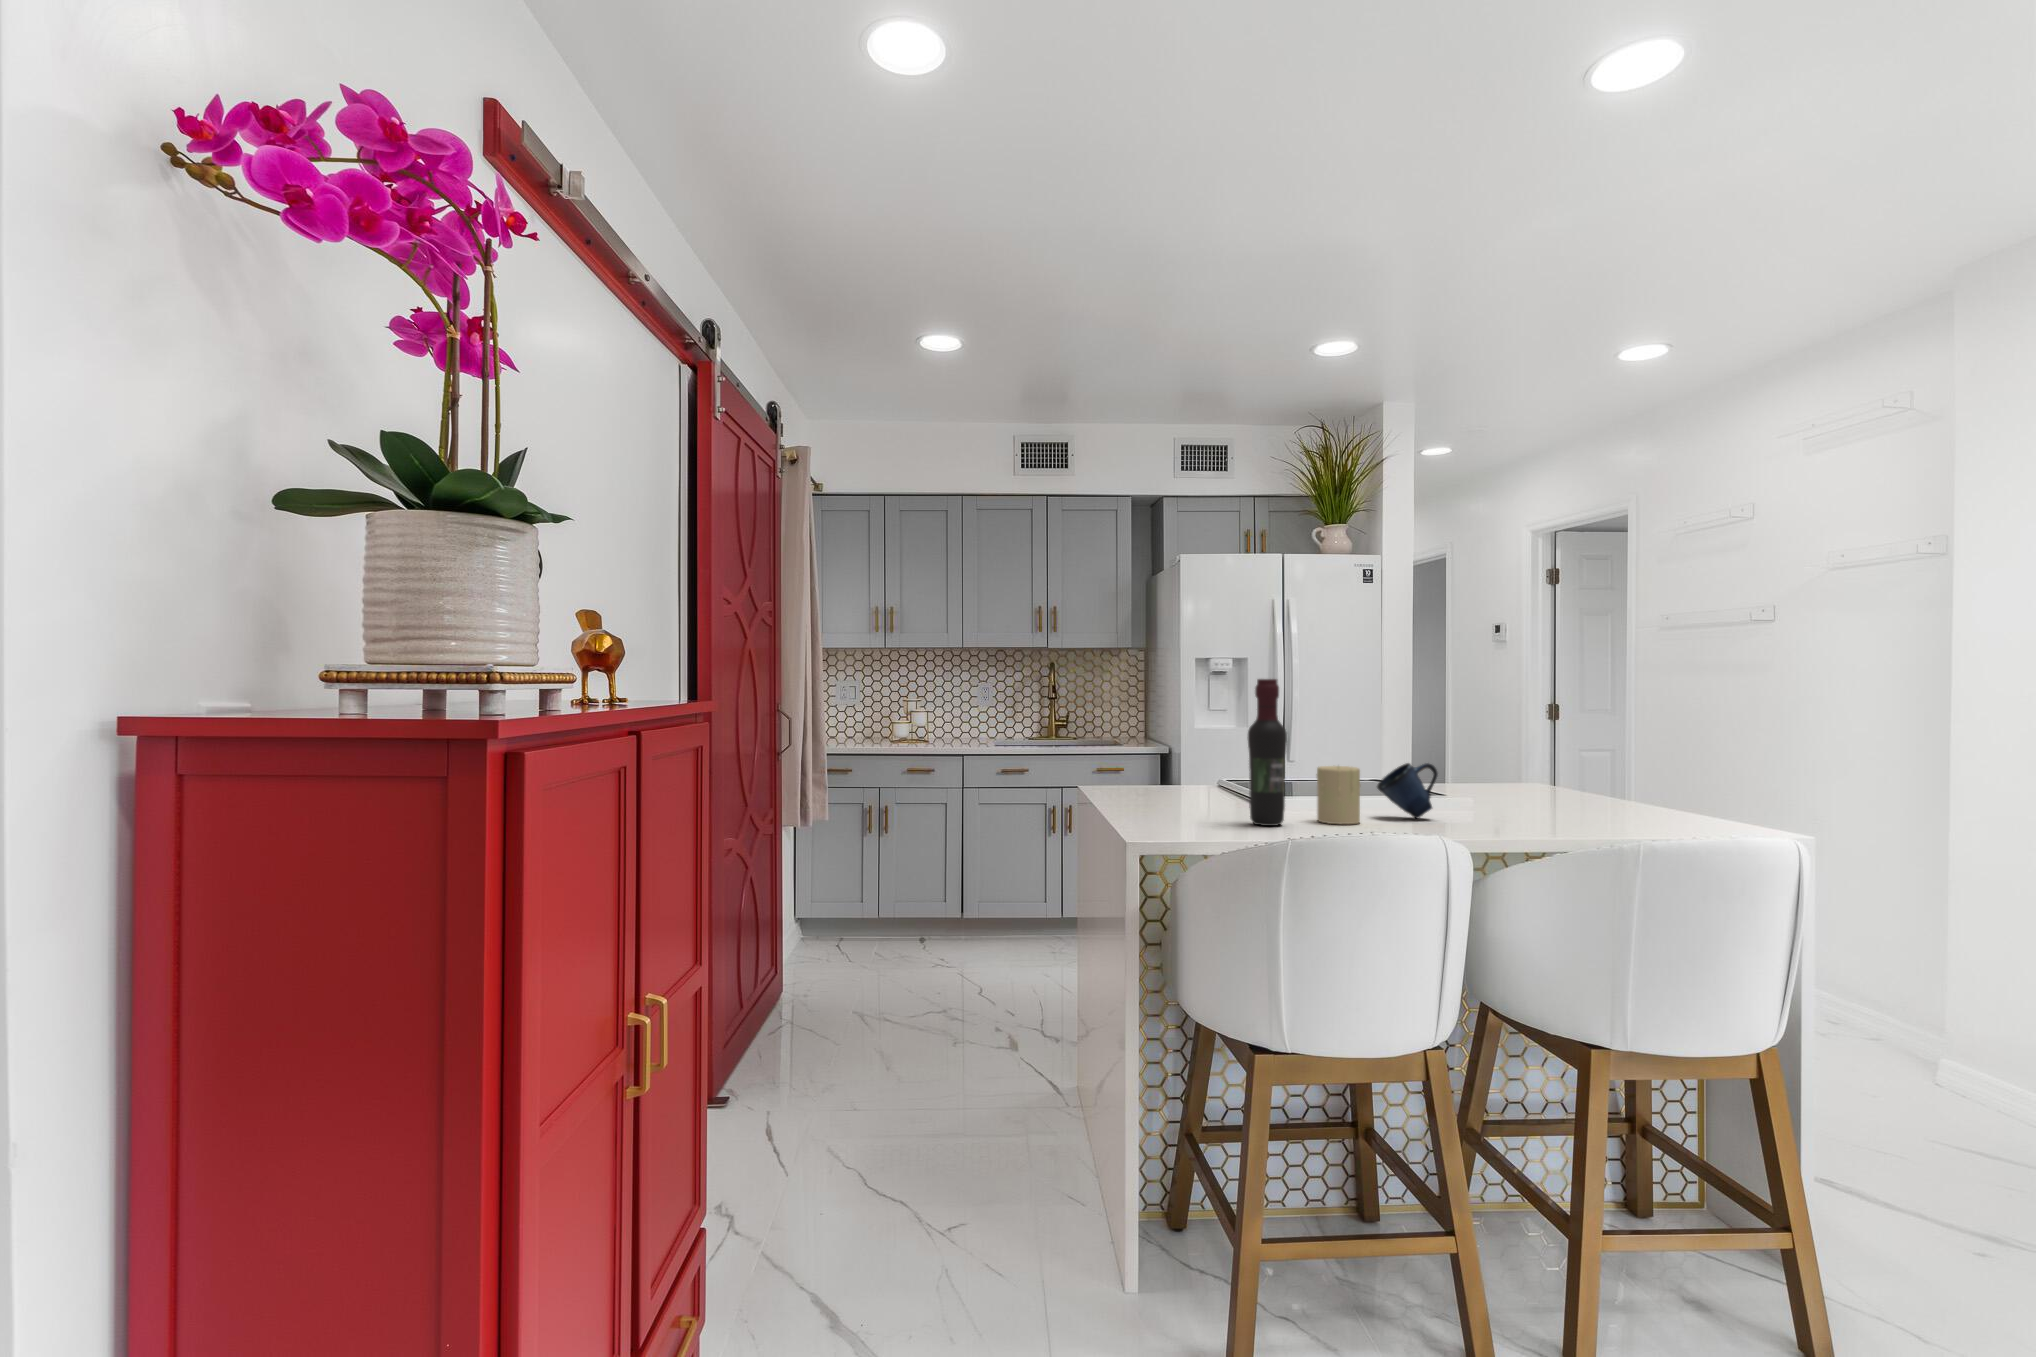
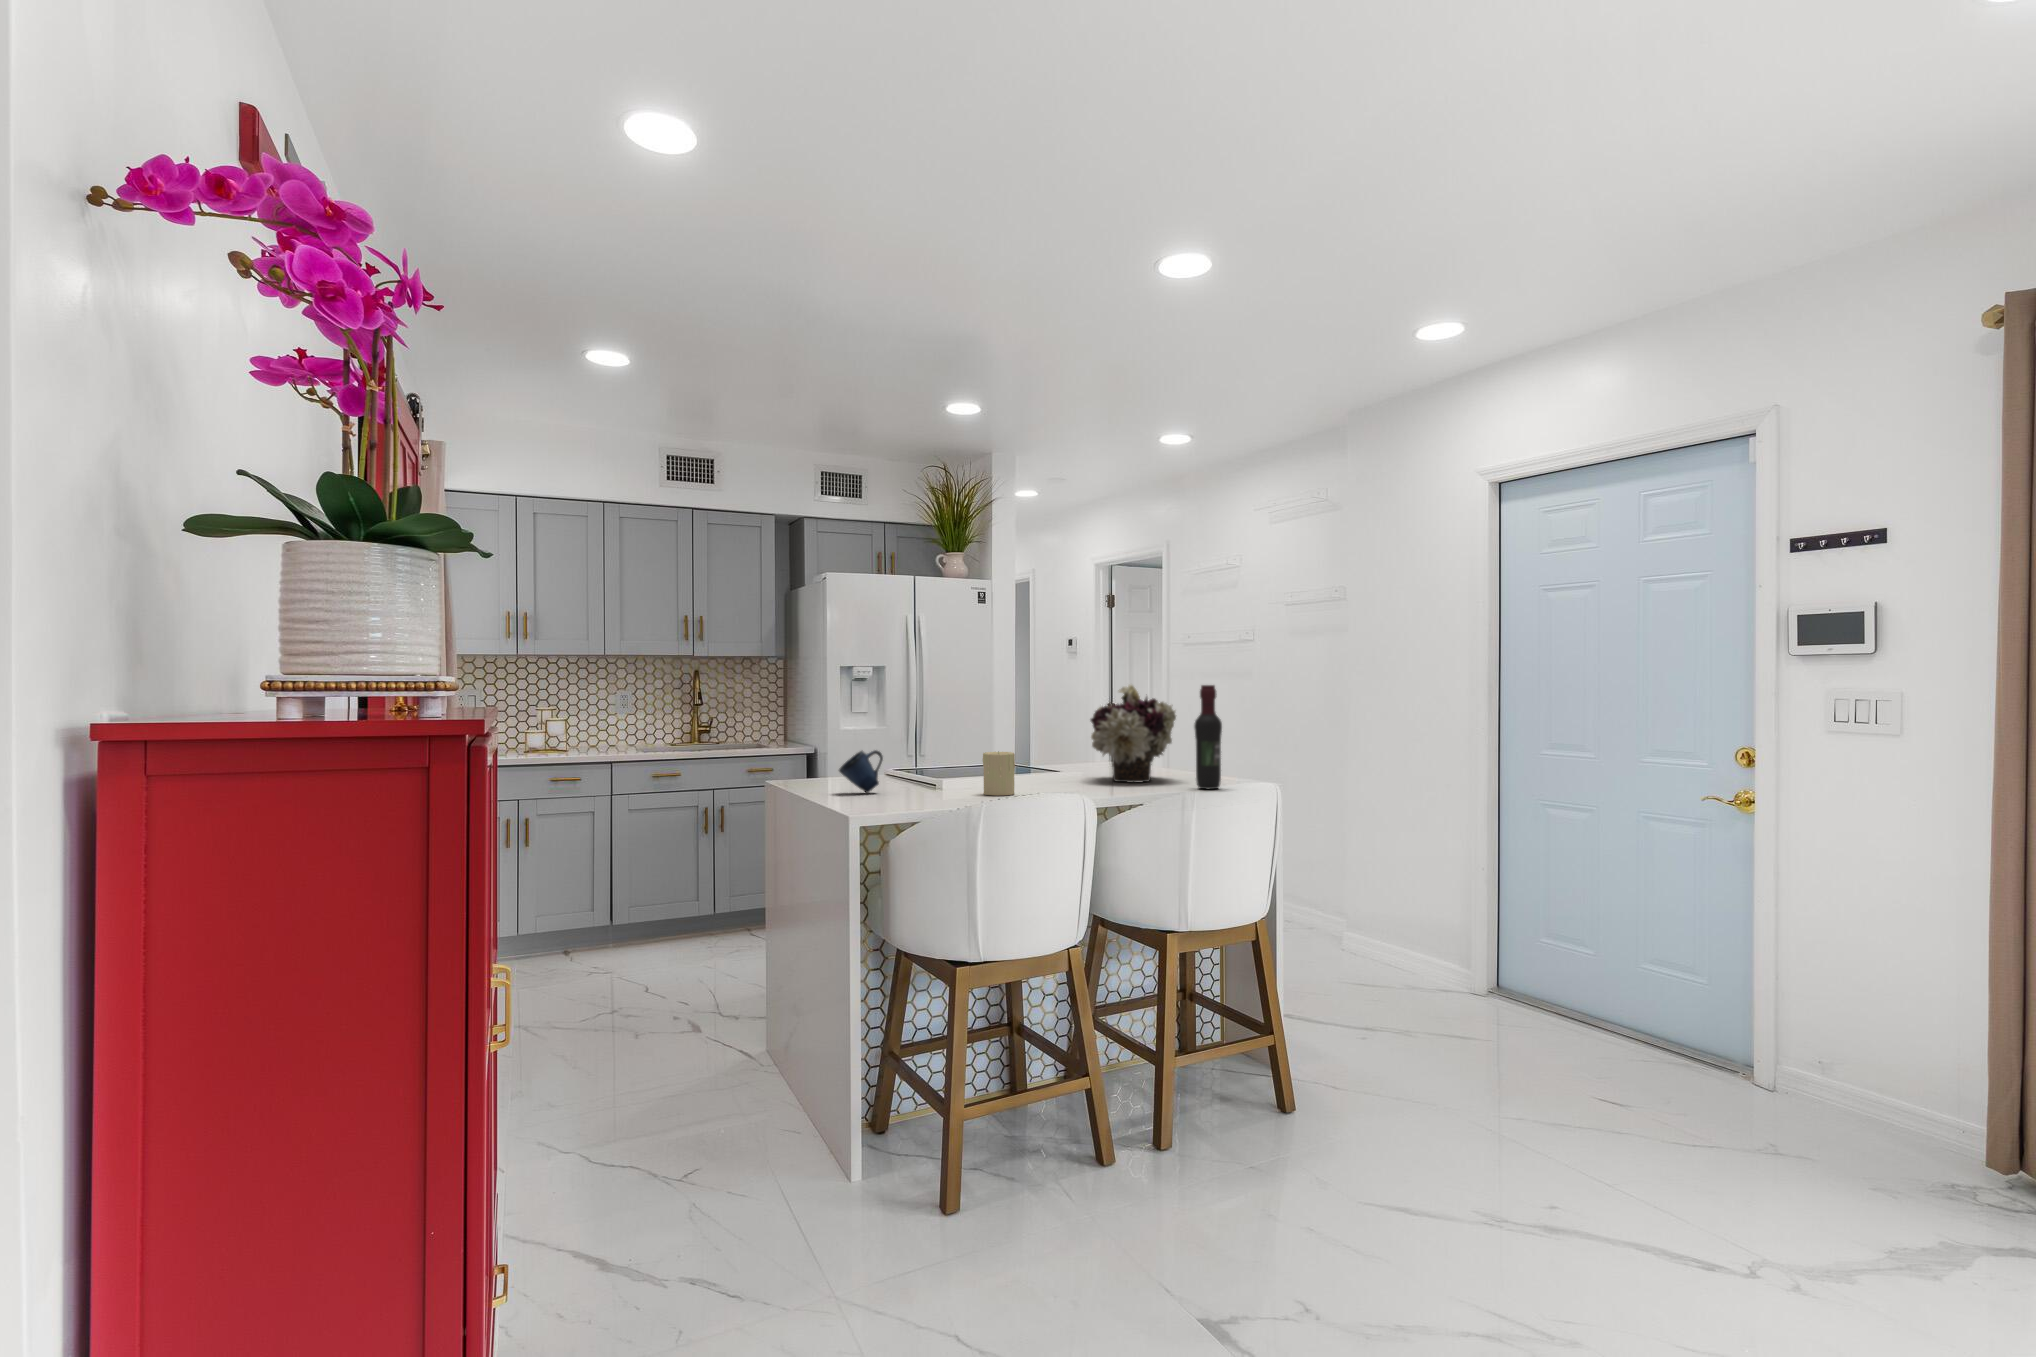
flower arrangement: none [1481,678,1616,815] -> present [1091,684,1176,783]
wine bottle: present [1248,679,1287,826] -> present [1194,685,1222,789]
mug: present [1377,763,1438,819] -> present [839,750,883,793]

